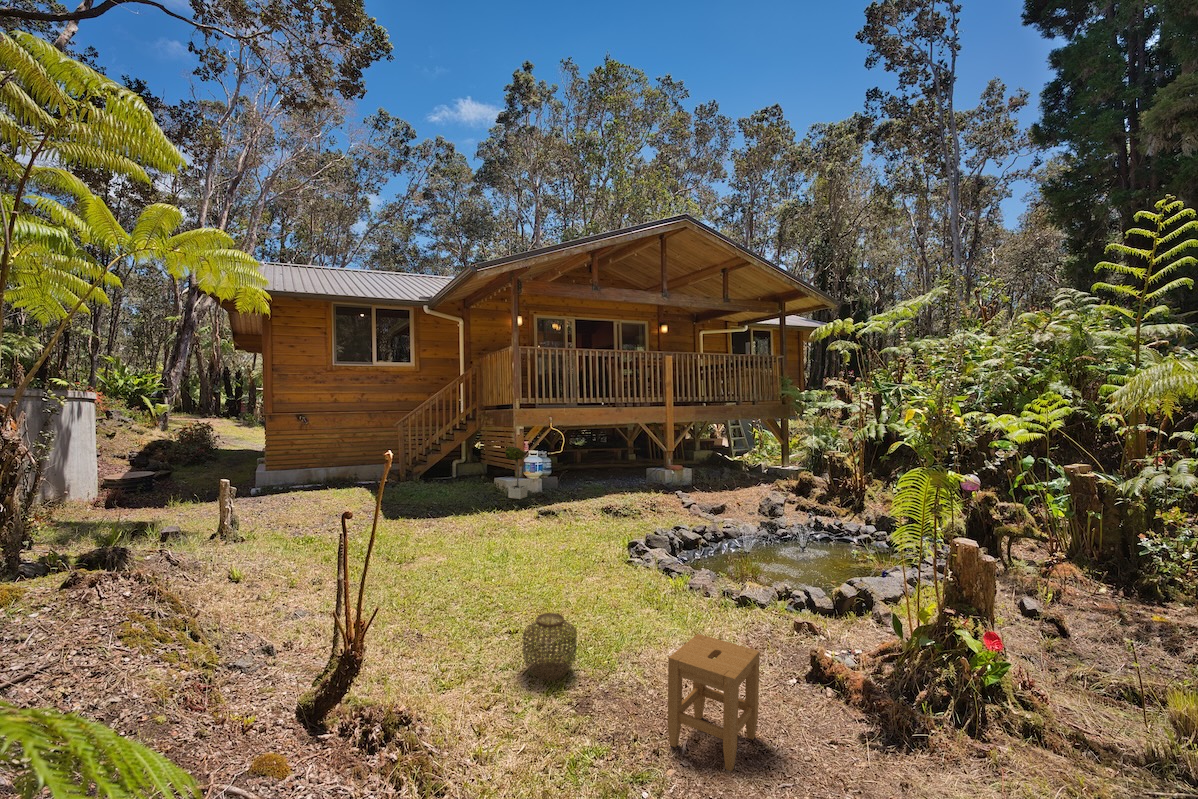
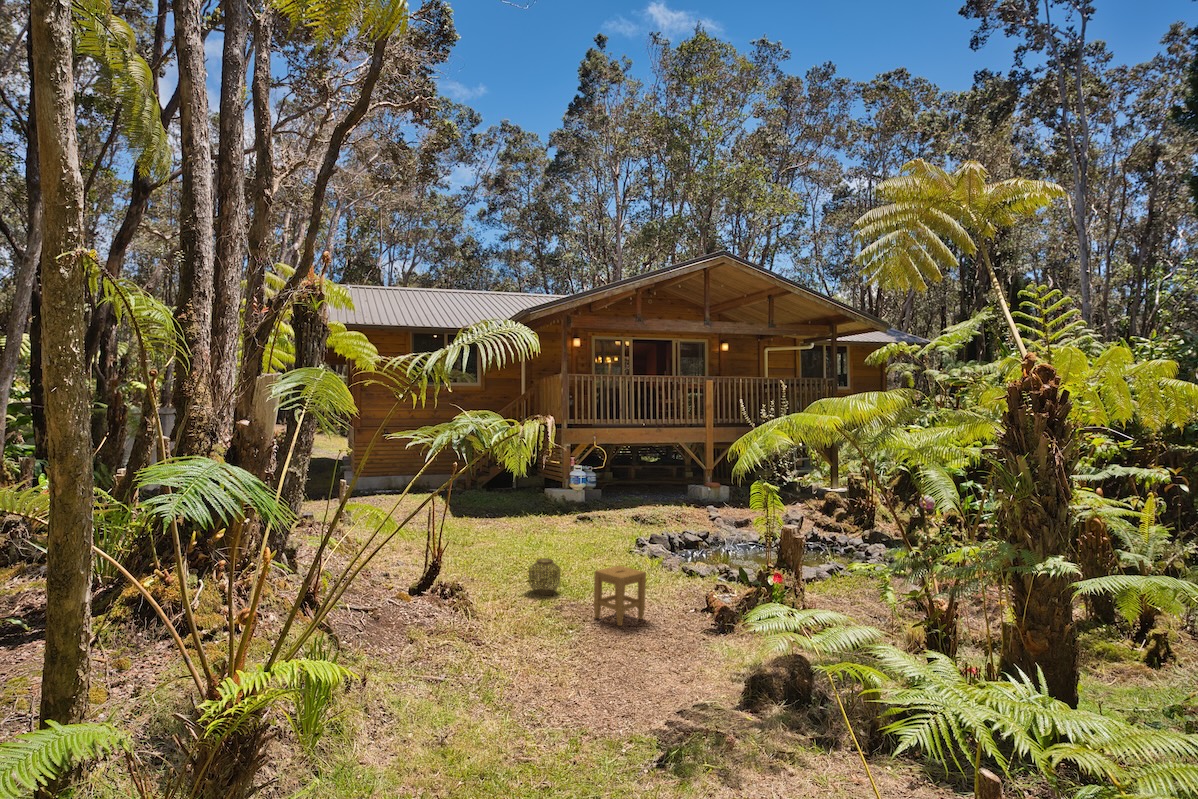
potted tree: present [505,446,527,499] -> none [553,461,572,508]

